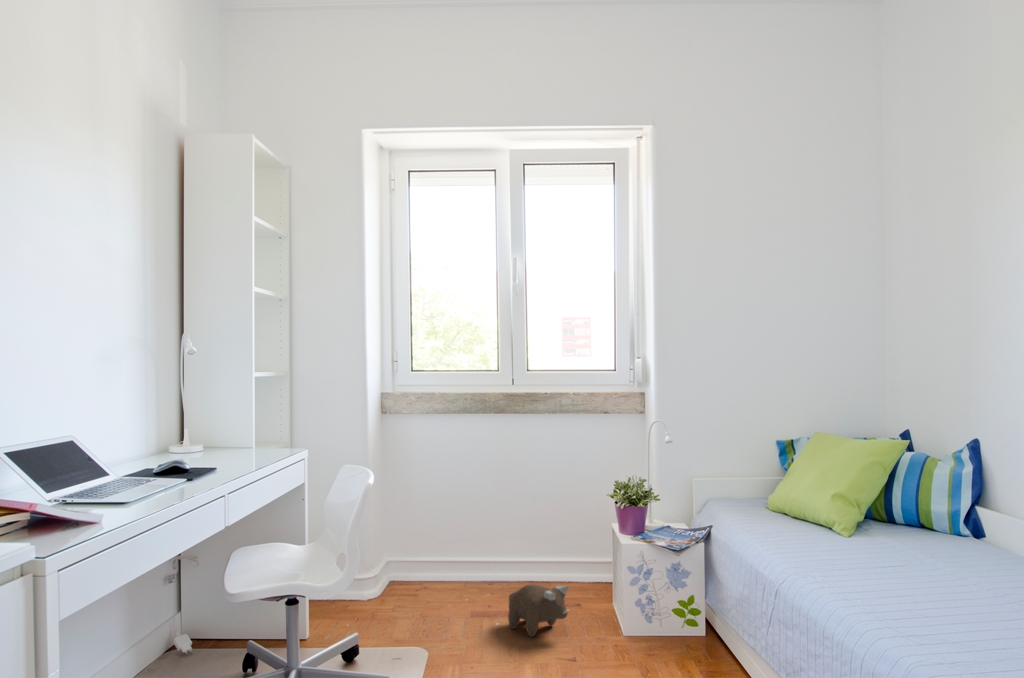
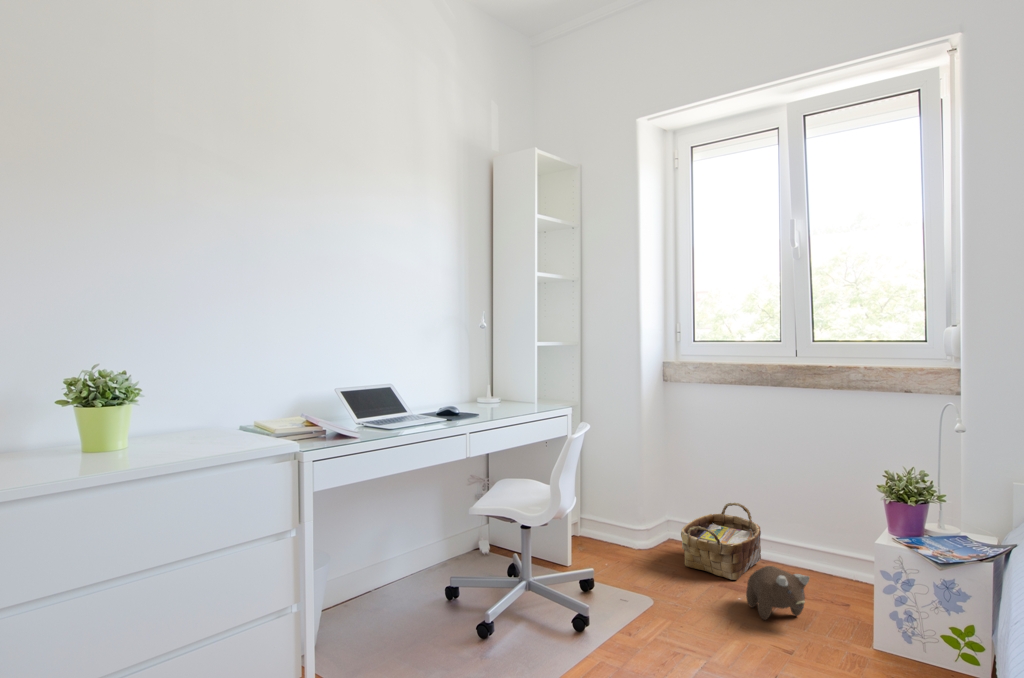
woven basket: none [422,530,493,608] -> present [681,503,761,580]

